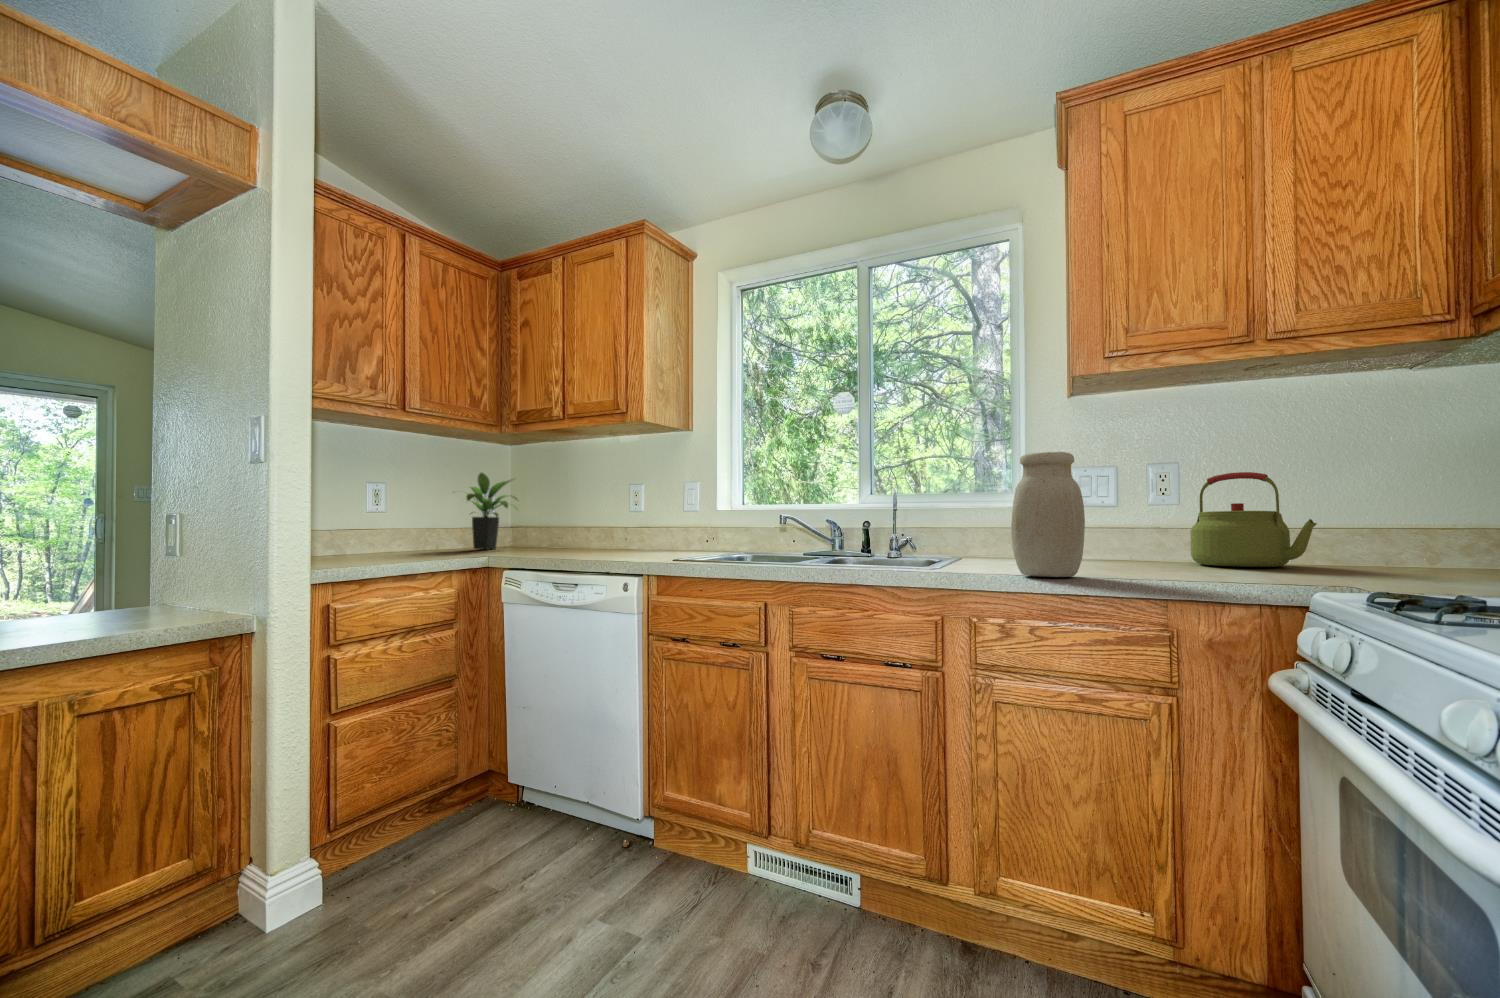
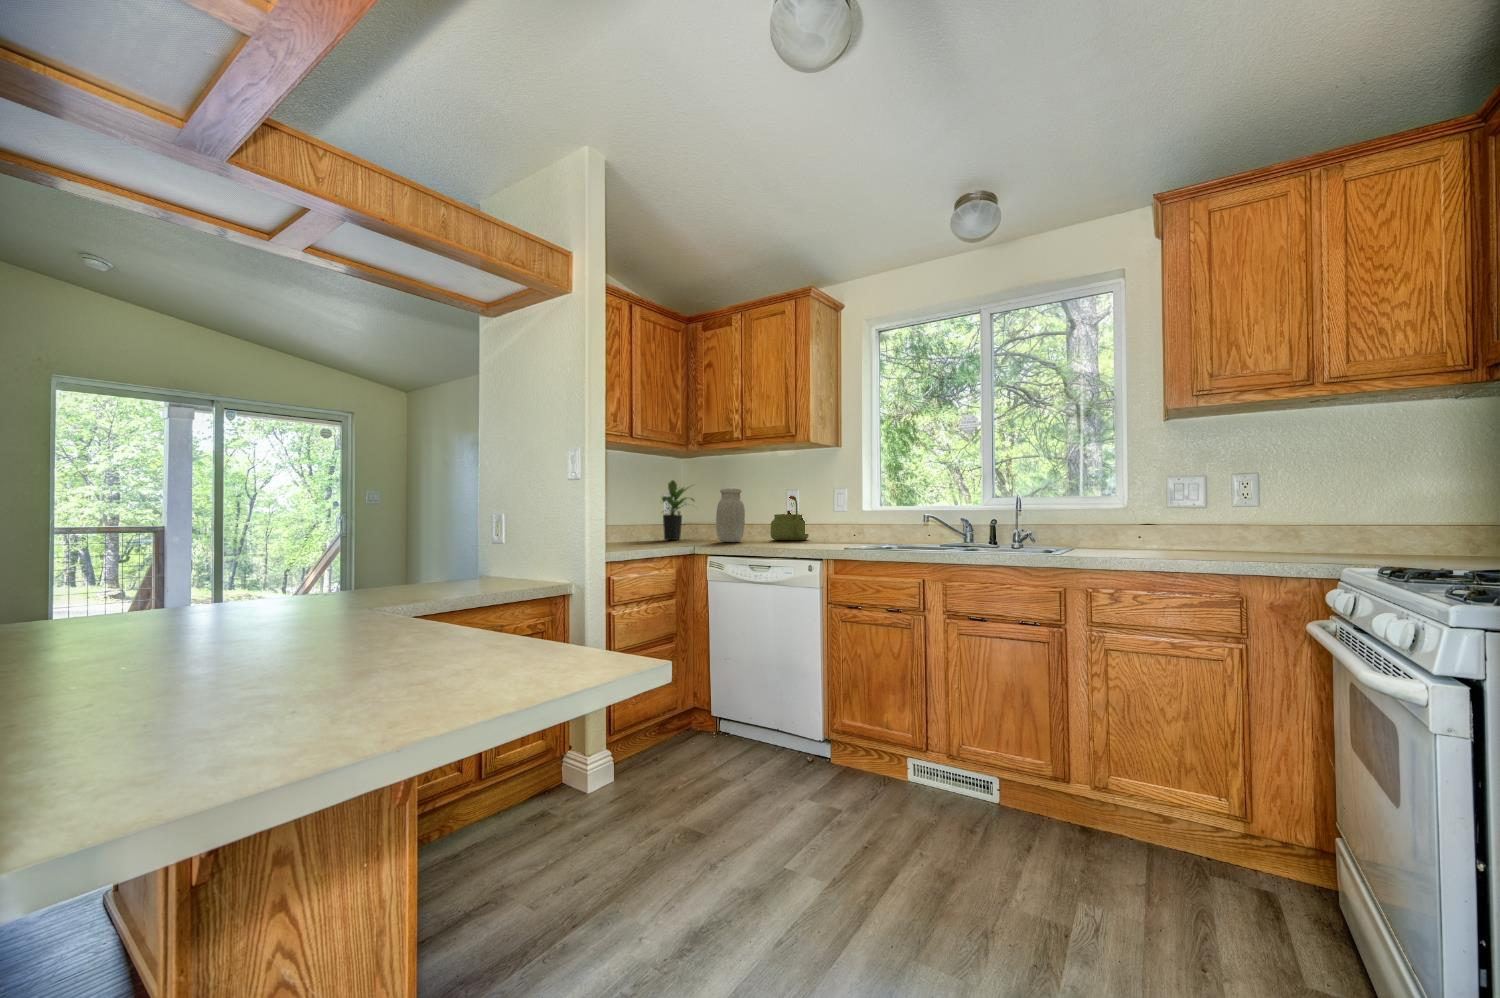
jar: present [1011,452,1085,577] -> present [716,488,745,542]
kettle: present [1191,472,1317,567] -> present [770,496,809,540]

